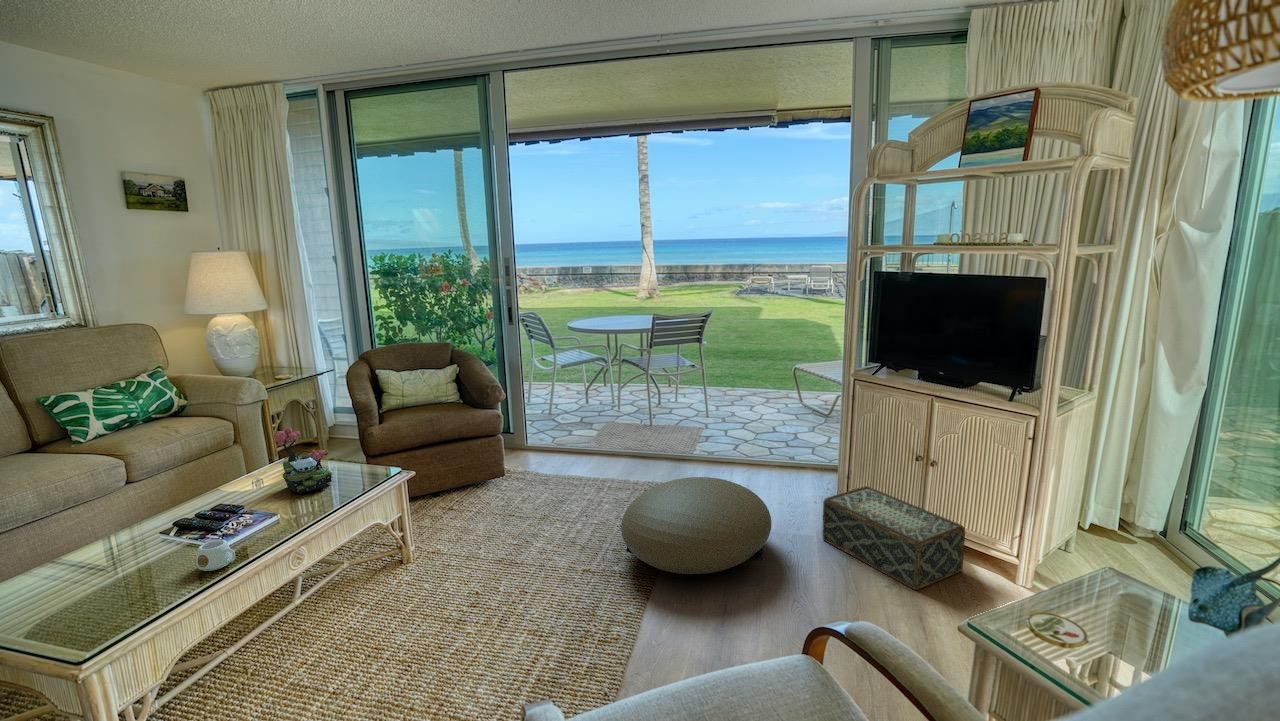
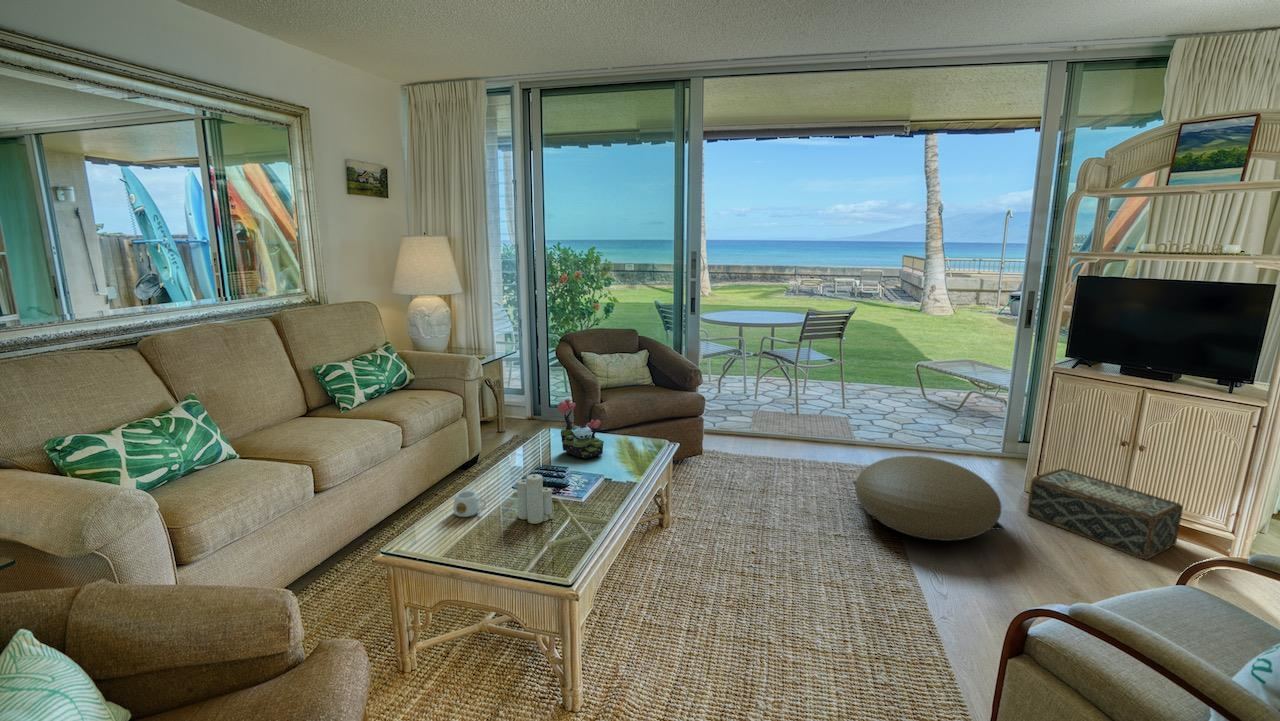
candle: none [132,517,181,576] -> present [517,474,553,524]
mug: present [196,540,235,571] -> present [453,491,486,517]

